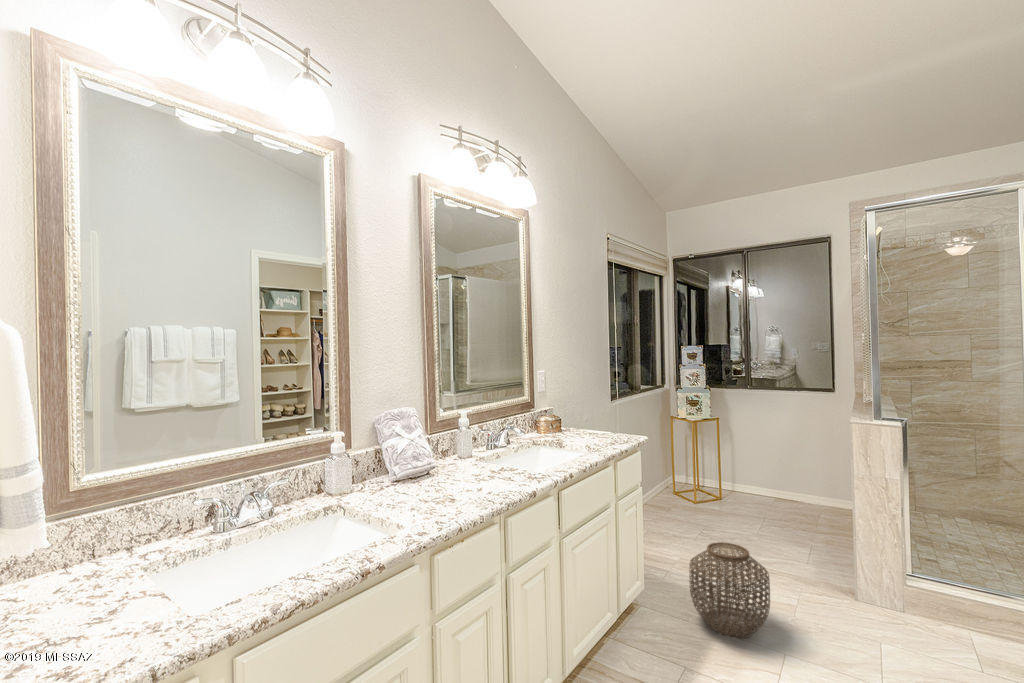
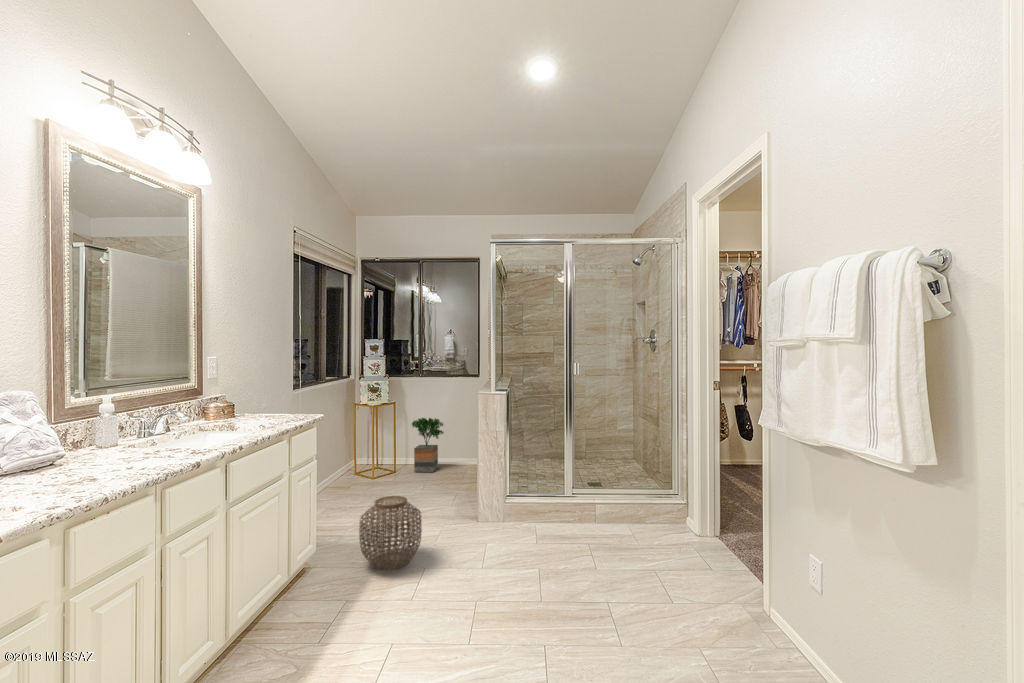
potted tree: none [738,439,786,509] -> present [412,418,444,472]

